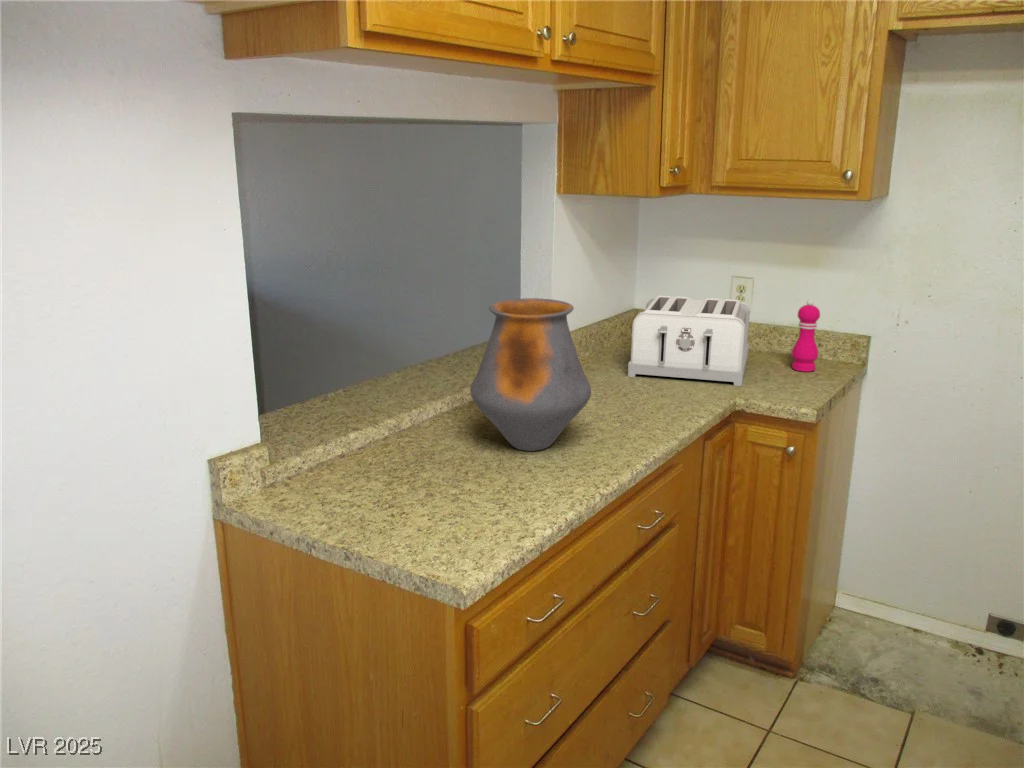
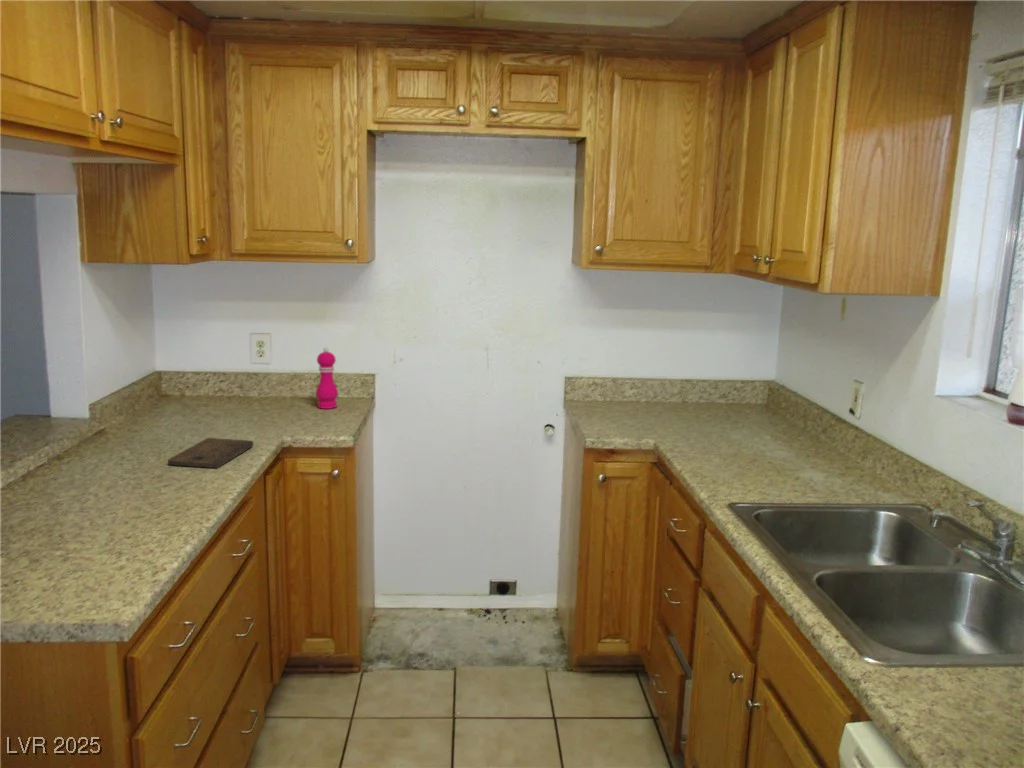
toaster: present [628,296,750,386] -> none [173,353,283,433]
vase: present [470,298,591,451] -> none [44,360,173,507]
cutting board: none [601,389,697,425] -> present [168,438,253,468]

